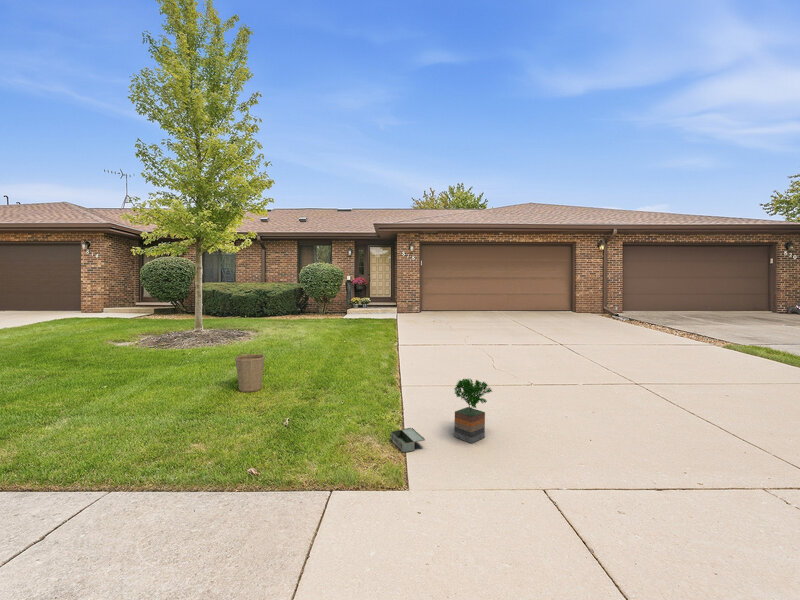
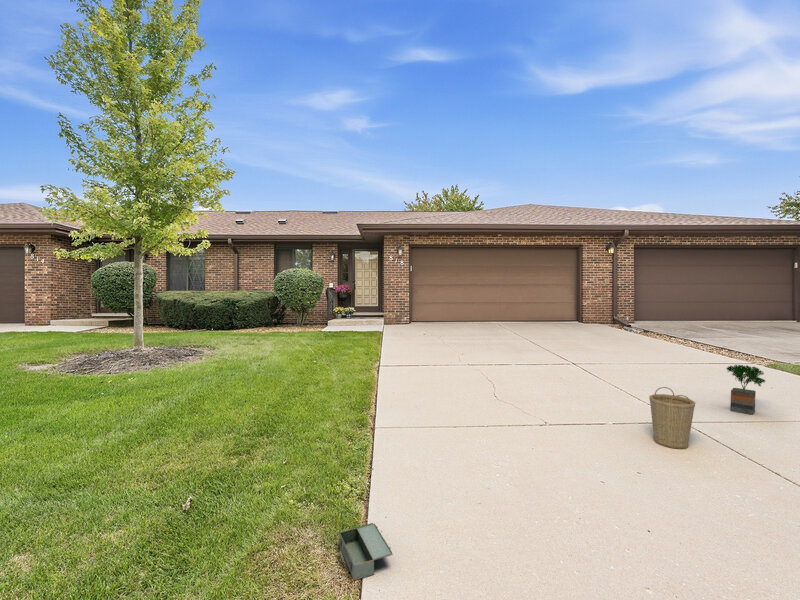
basket: present [235,349,265,392] -> present [649,387,695,449]
potted tree: present [454,379,492,443] -> present [727,365,765,415]

